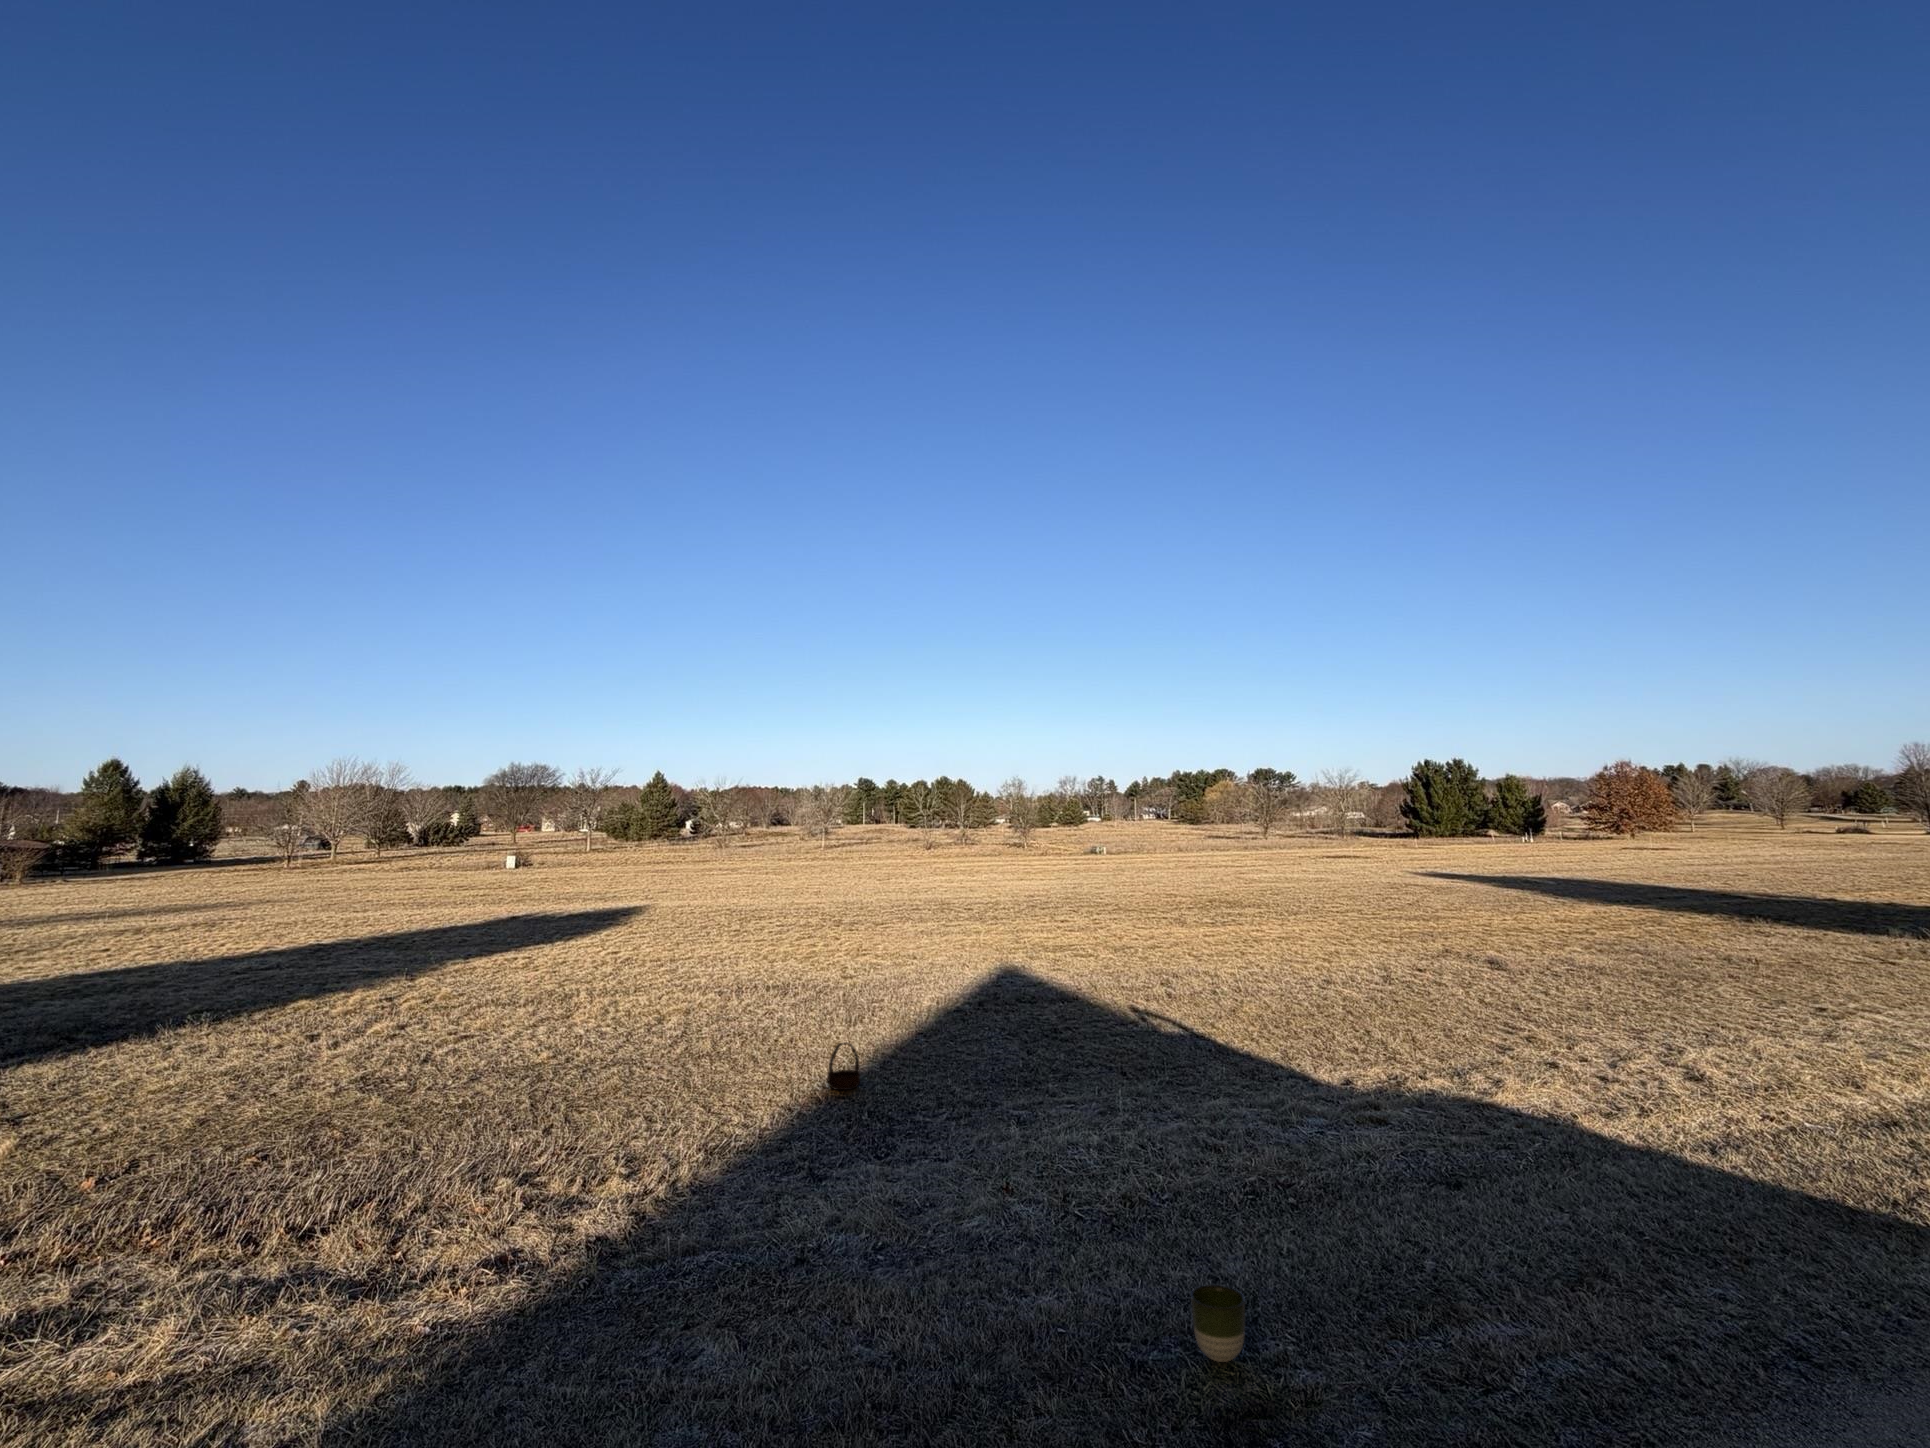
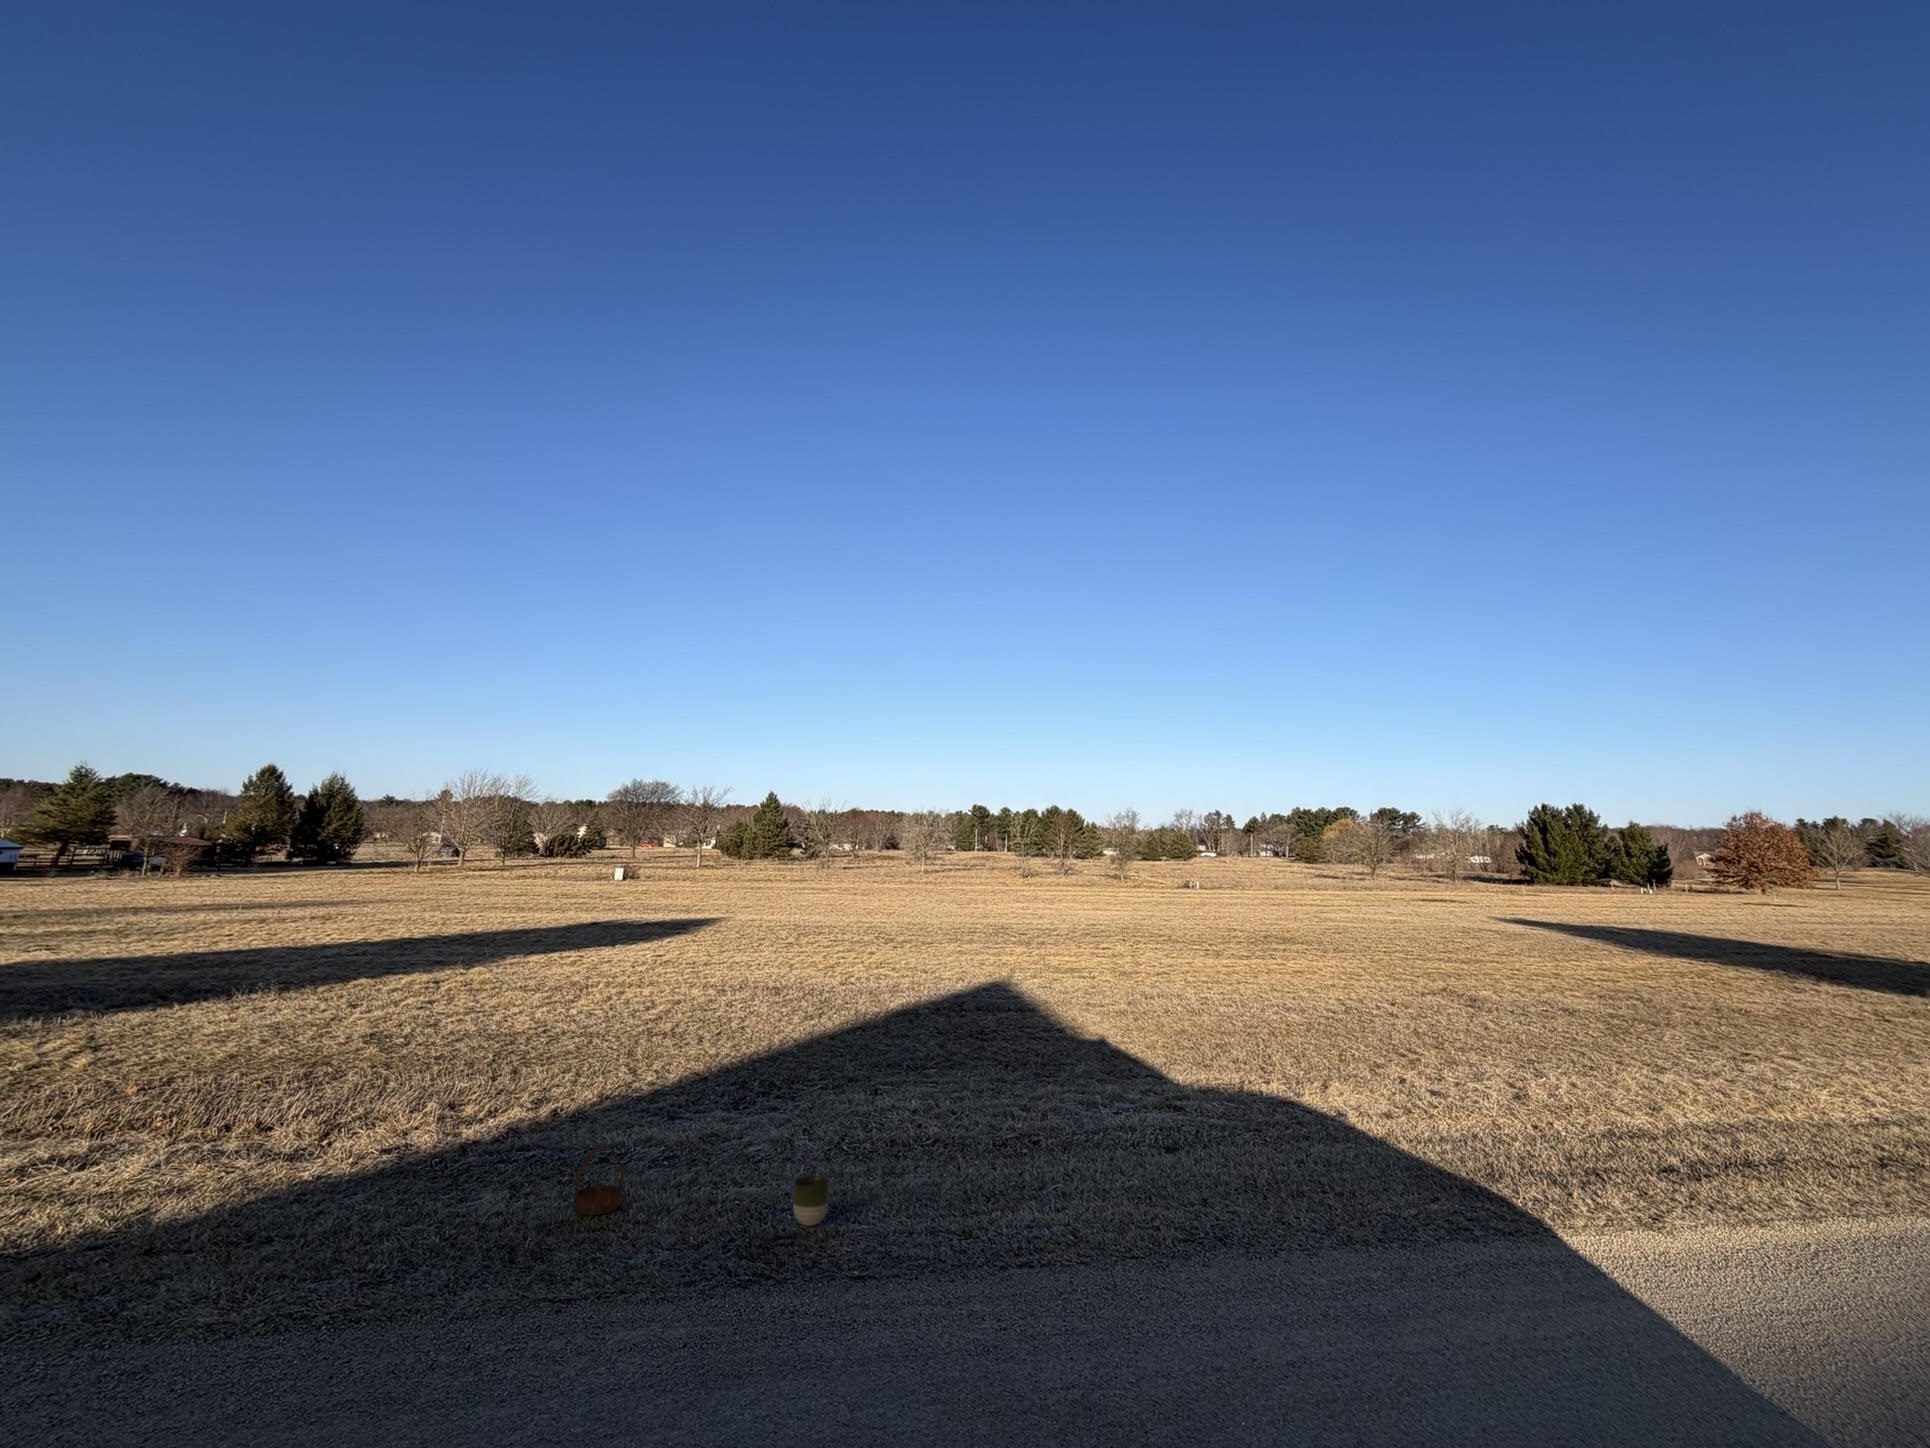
basket: present [828,1042,860,1090] -> present [574,1147,624,1216]

